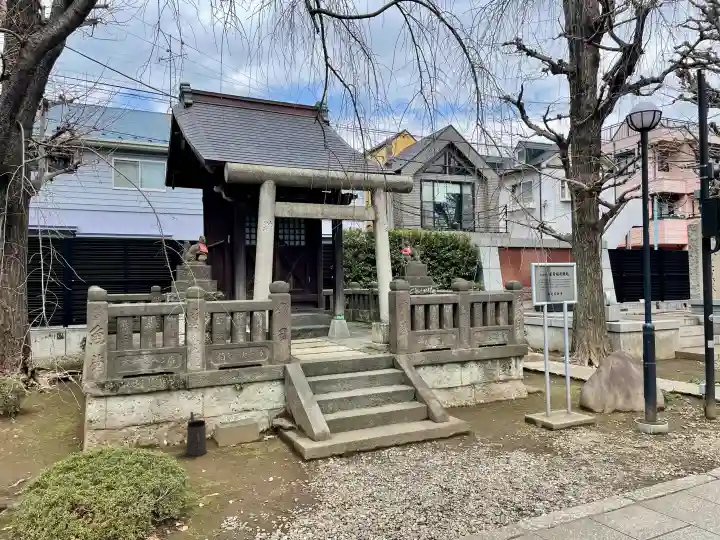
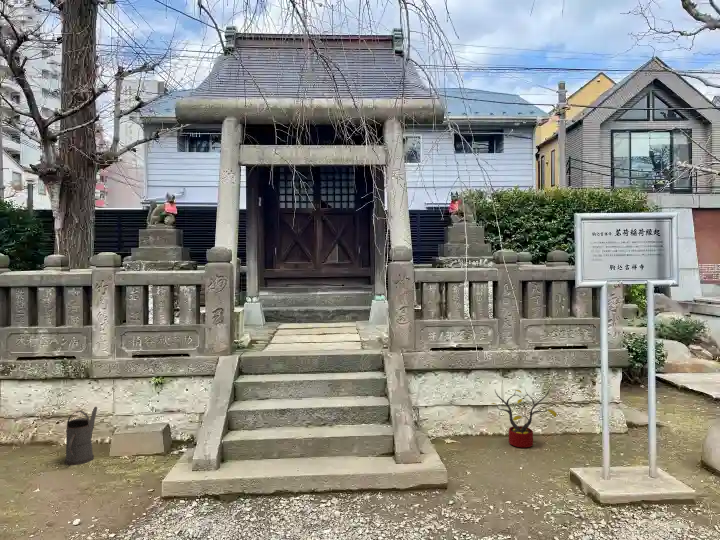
decorative plant: none [458,371,501,410] -> present [492,389,557,447]

